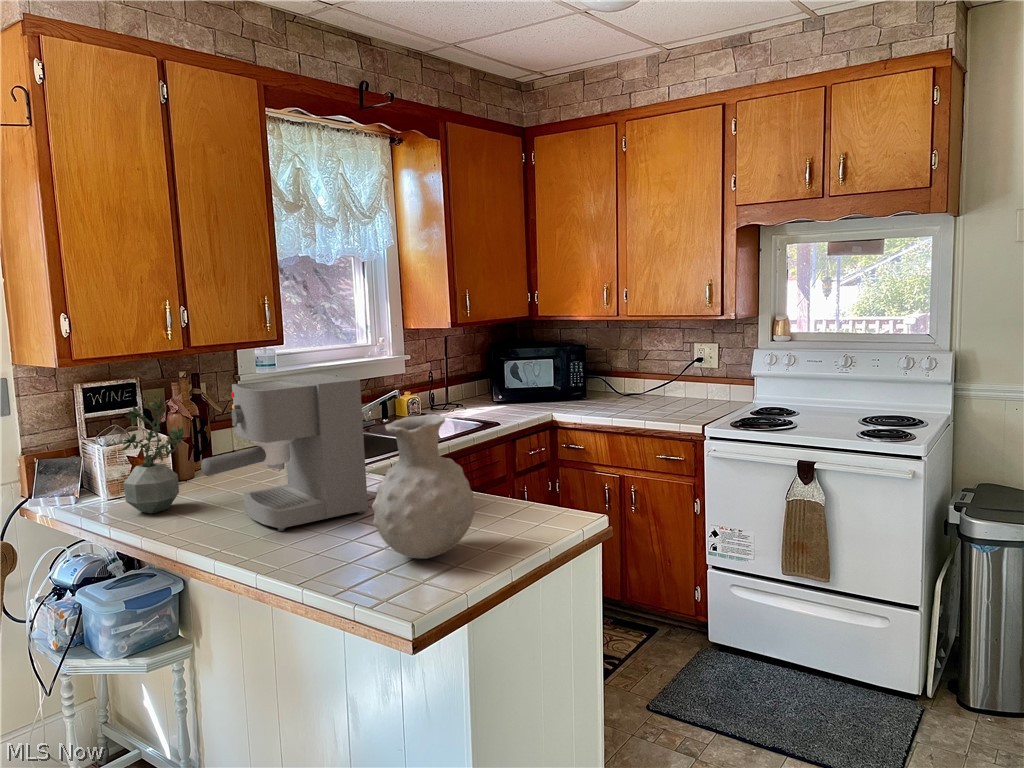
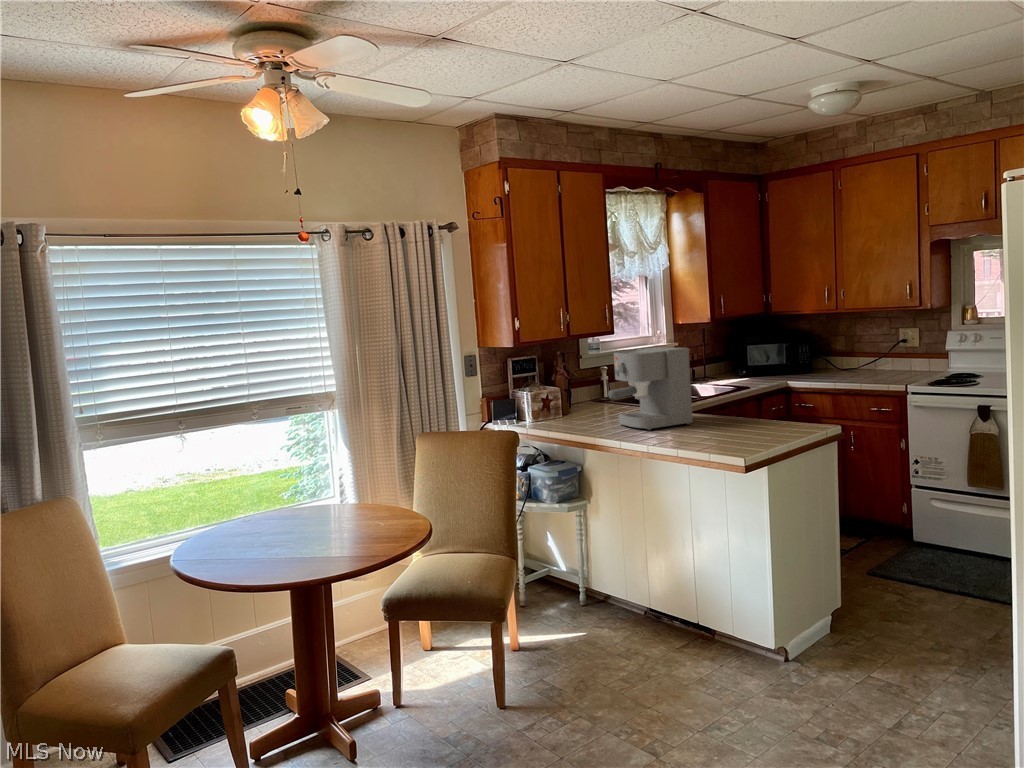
potted plant: present [122,398,186,514] -> none [552,362,584,426]
vase: present [372,414,476,559] -> none [711,362,767,437]

